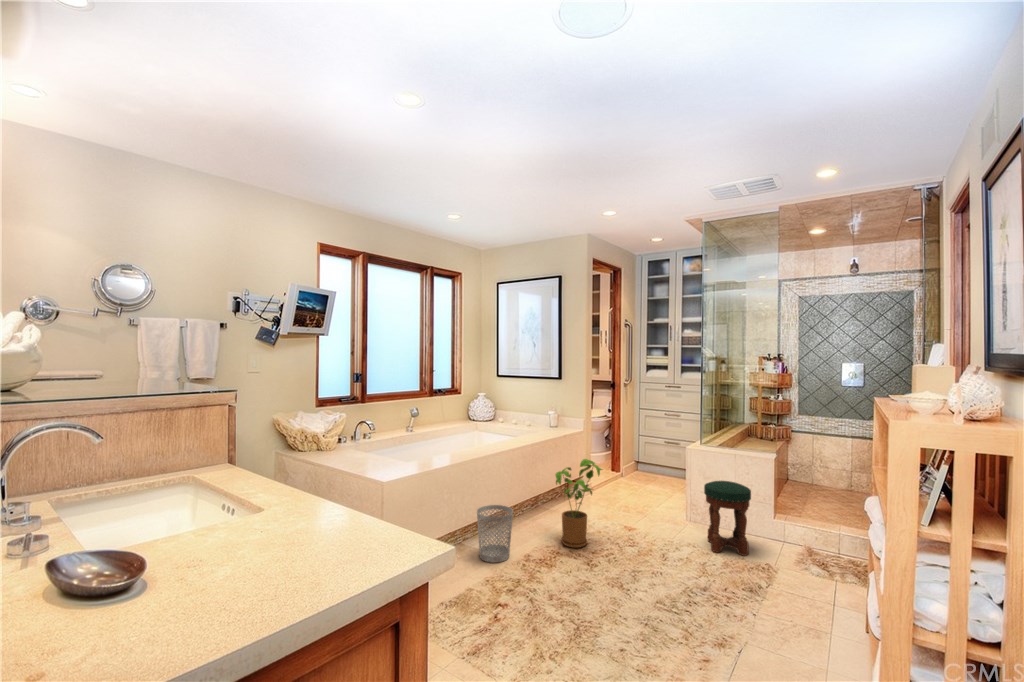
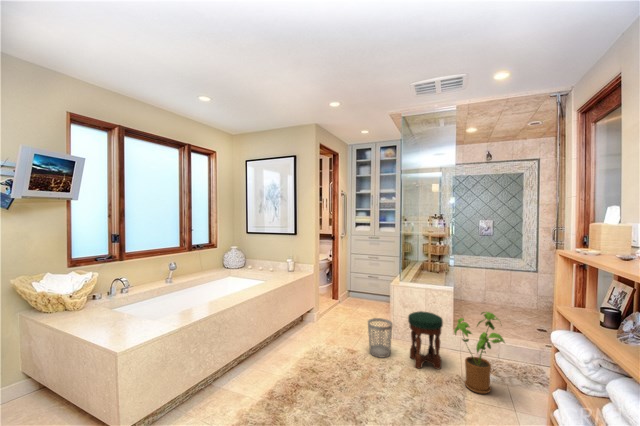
house plant: present [555,459,603,548] -> present [454,312,505,394]
wastebasket: present [477,505,513,563] -> present [368,318,393,358]

